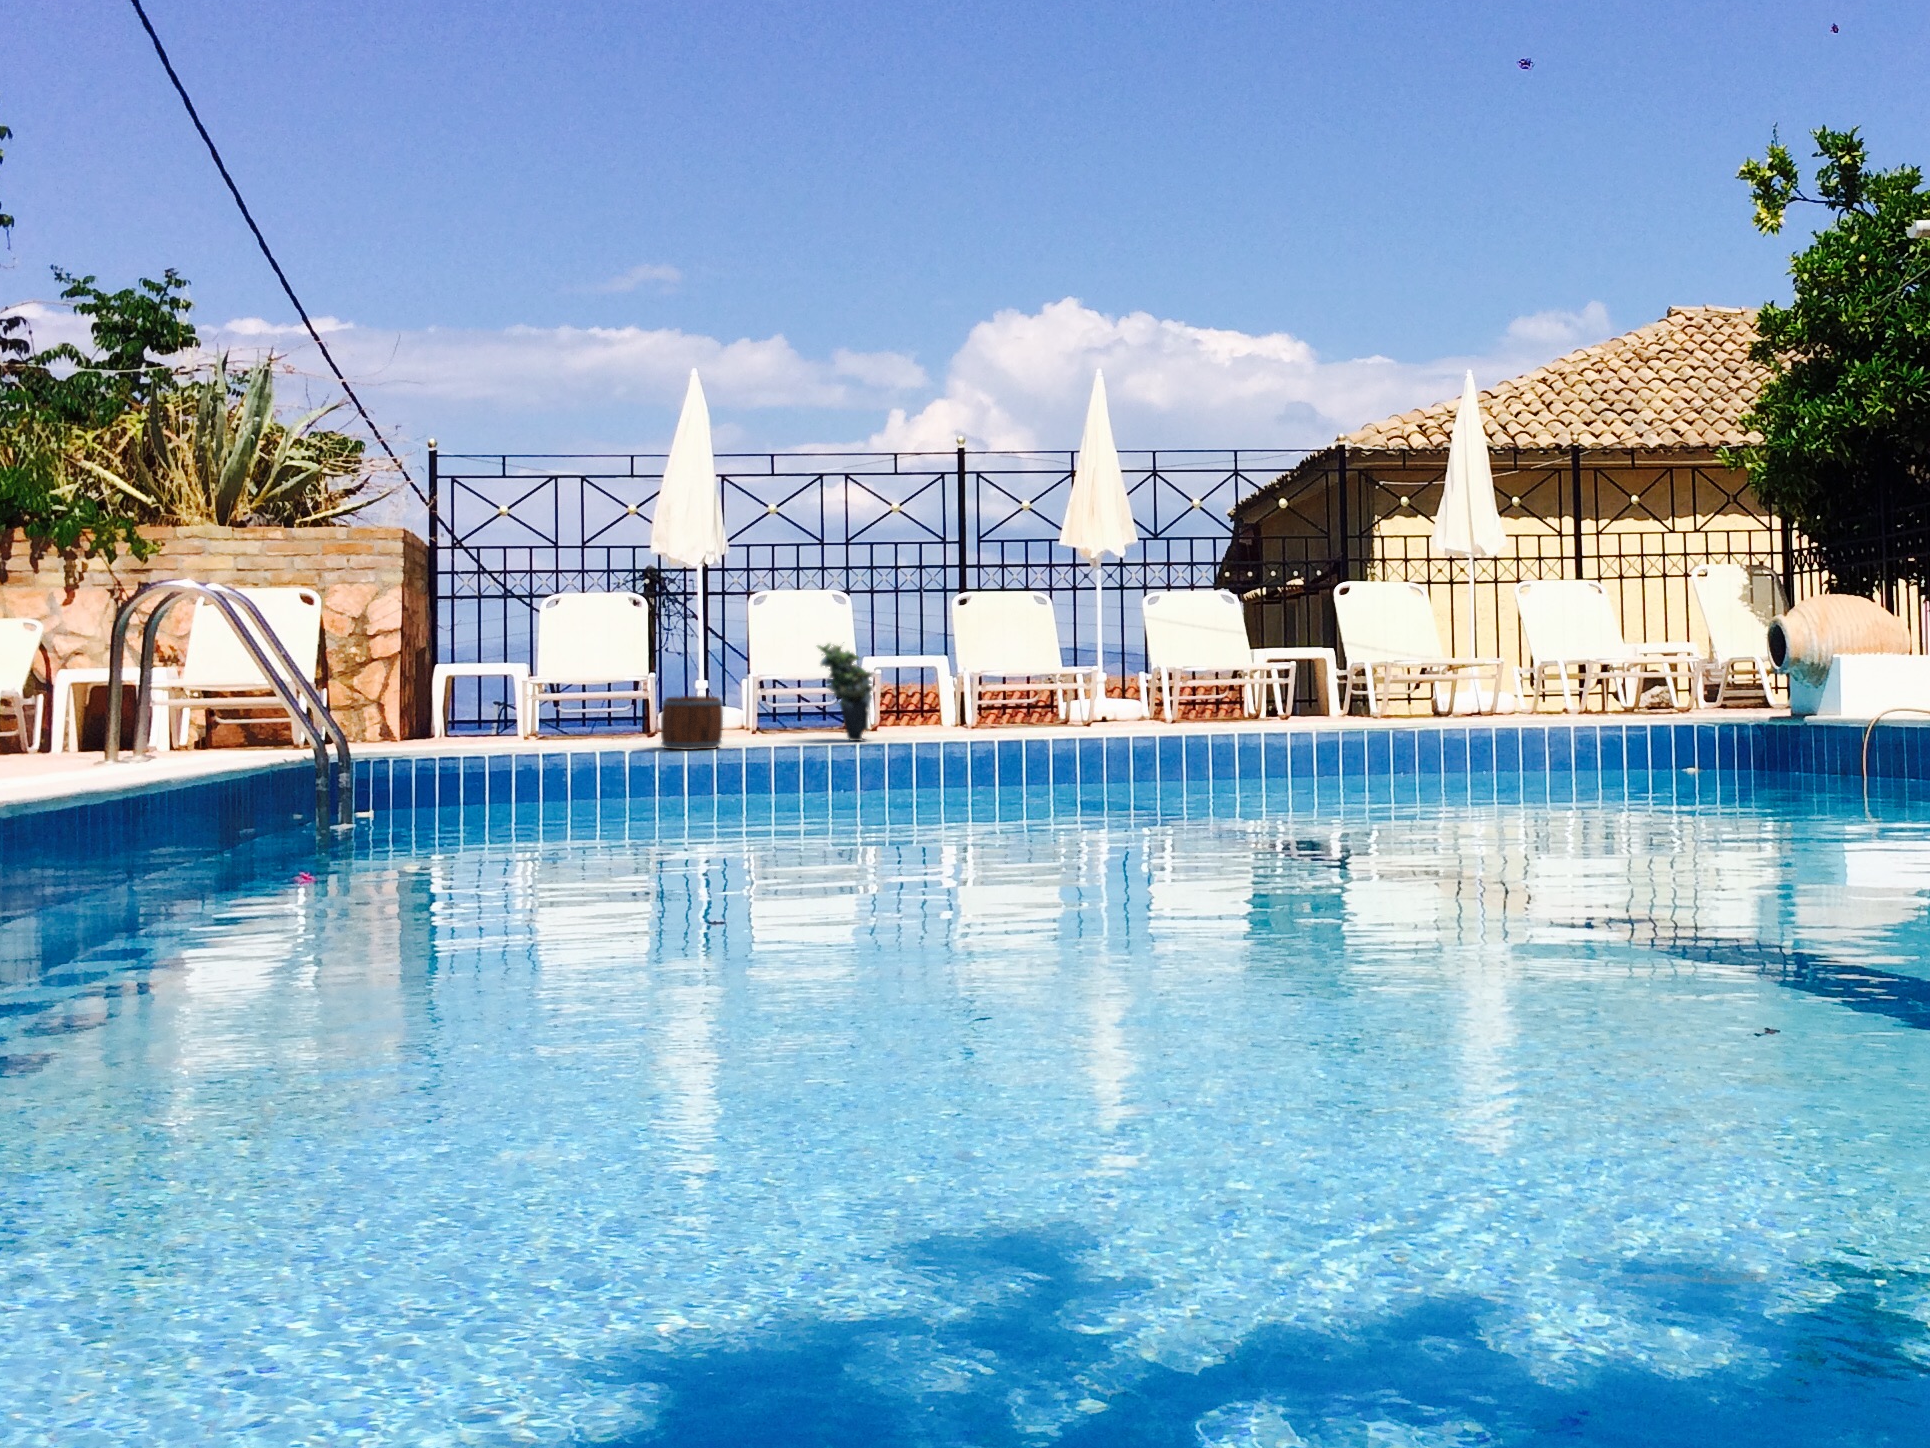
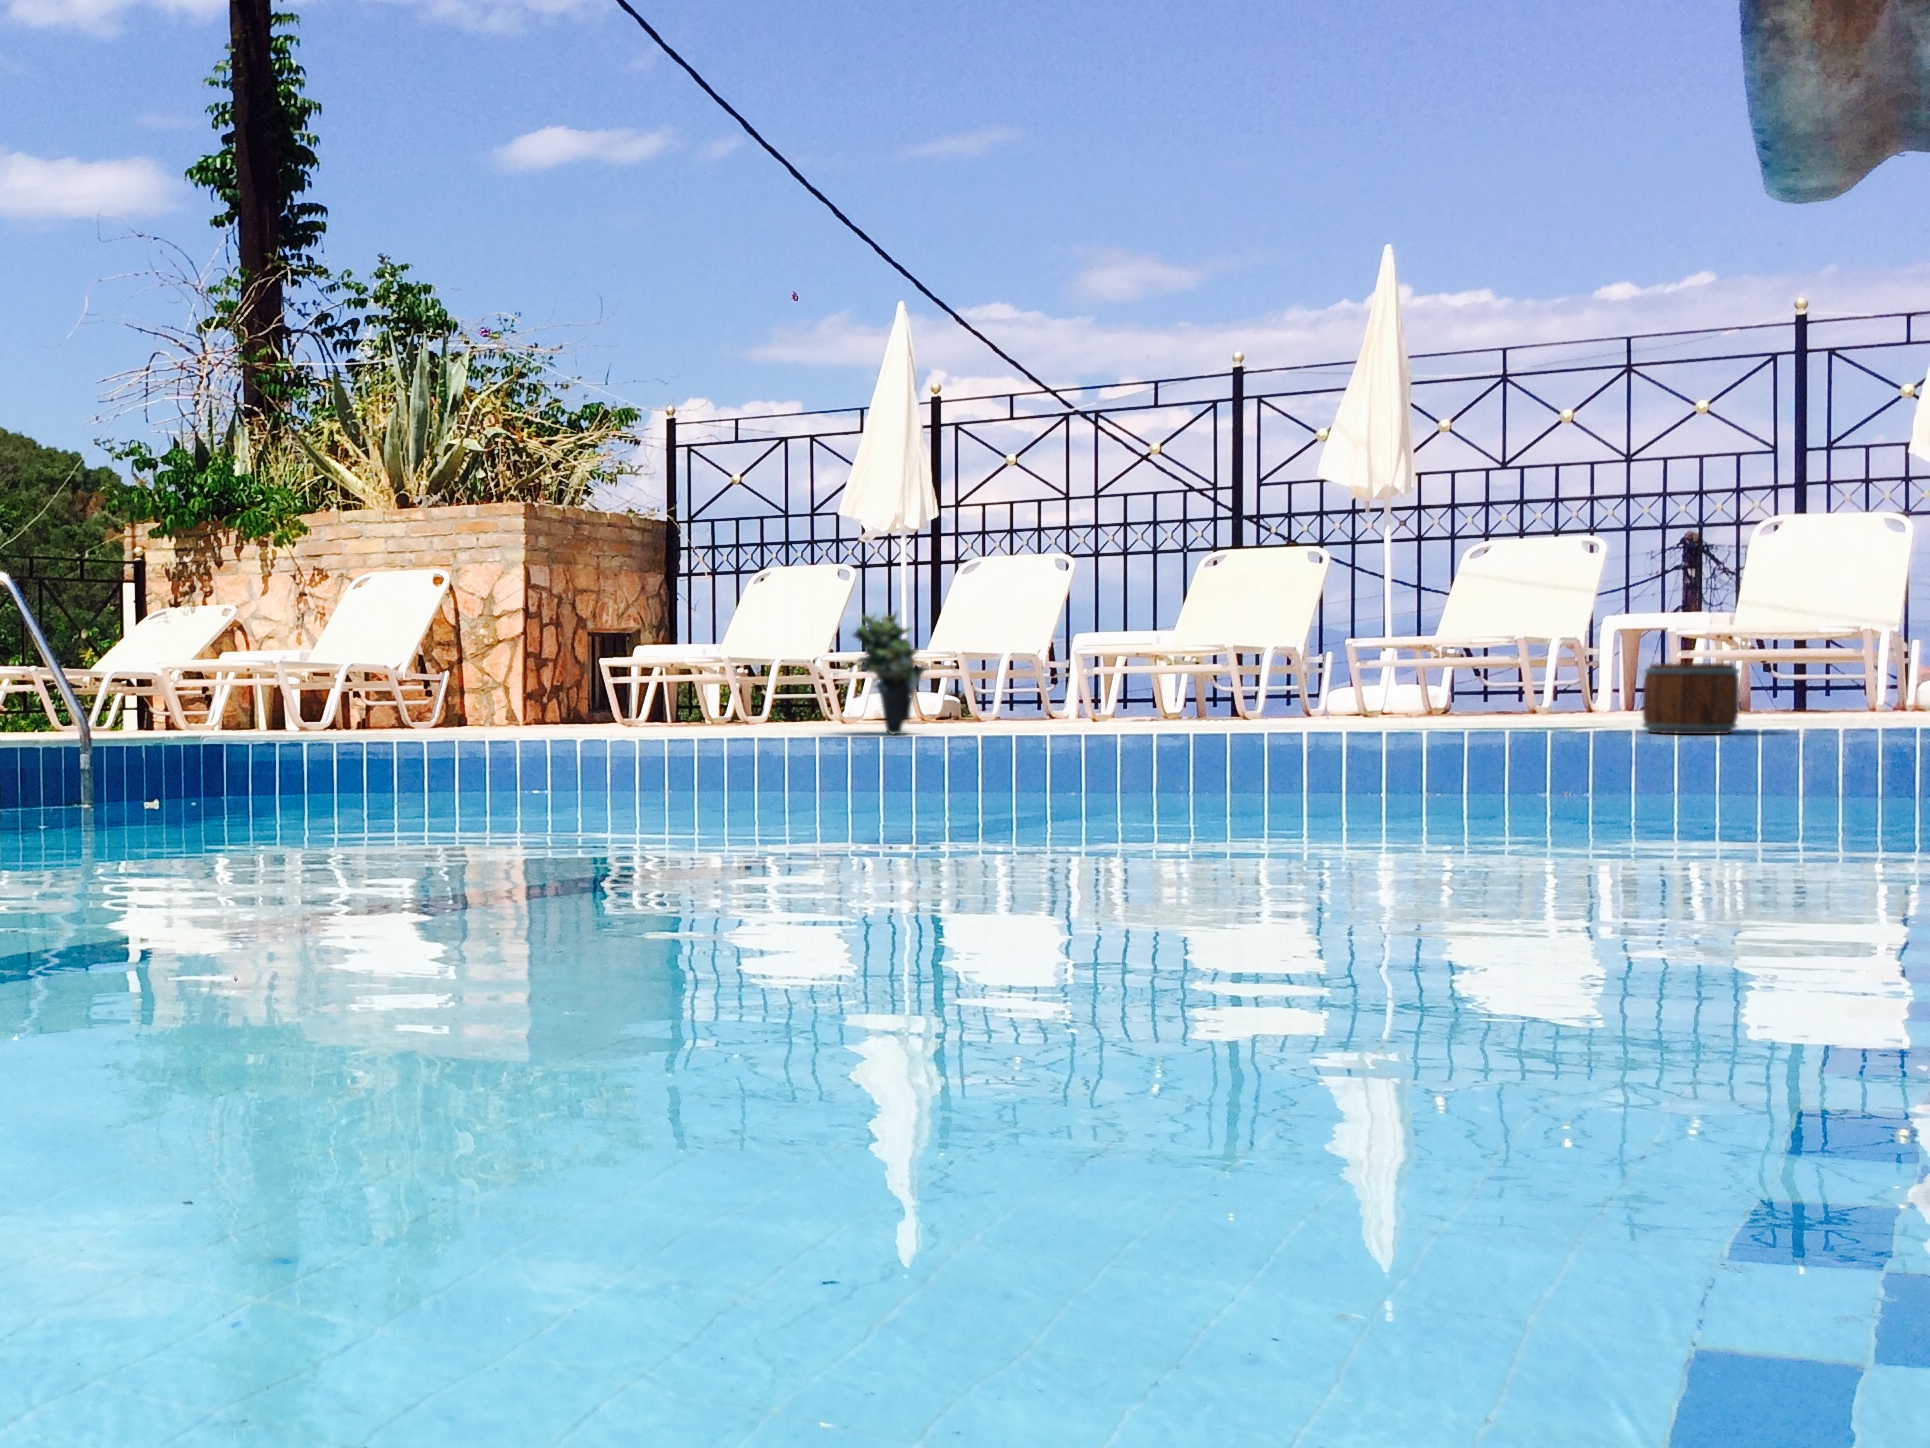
bucket: present [661,696,723,750] -> present [1643,663,1739,734]

